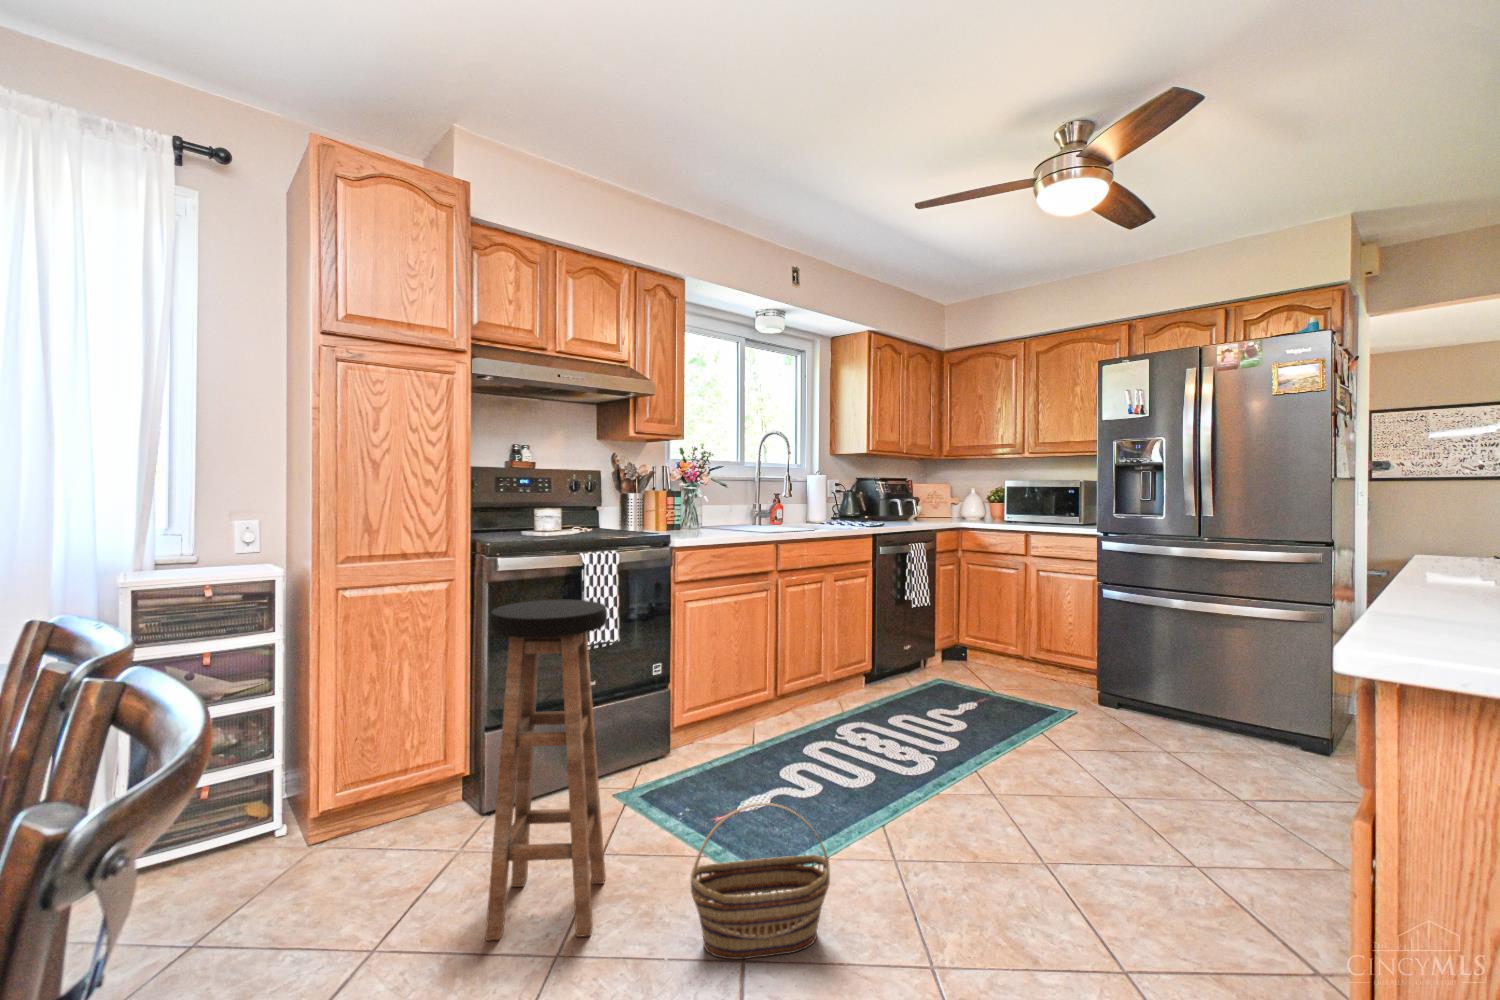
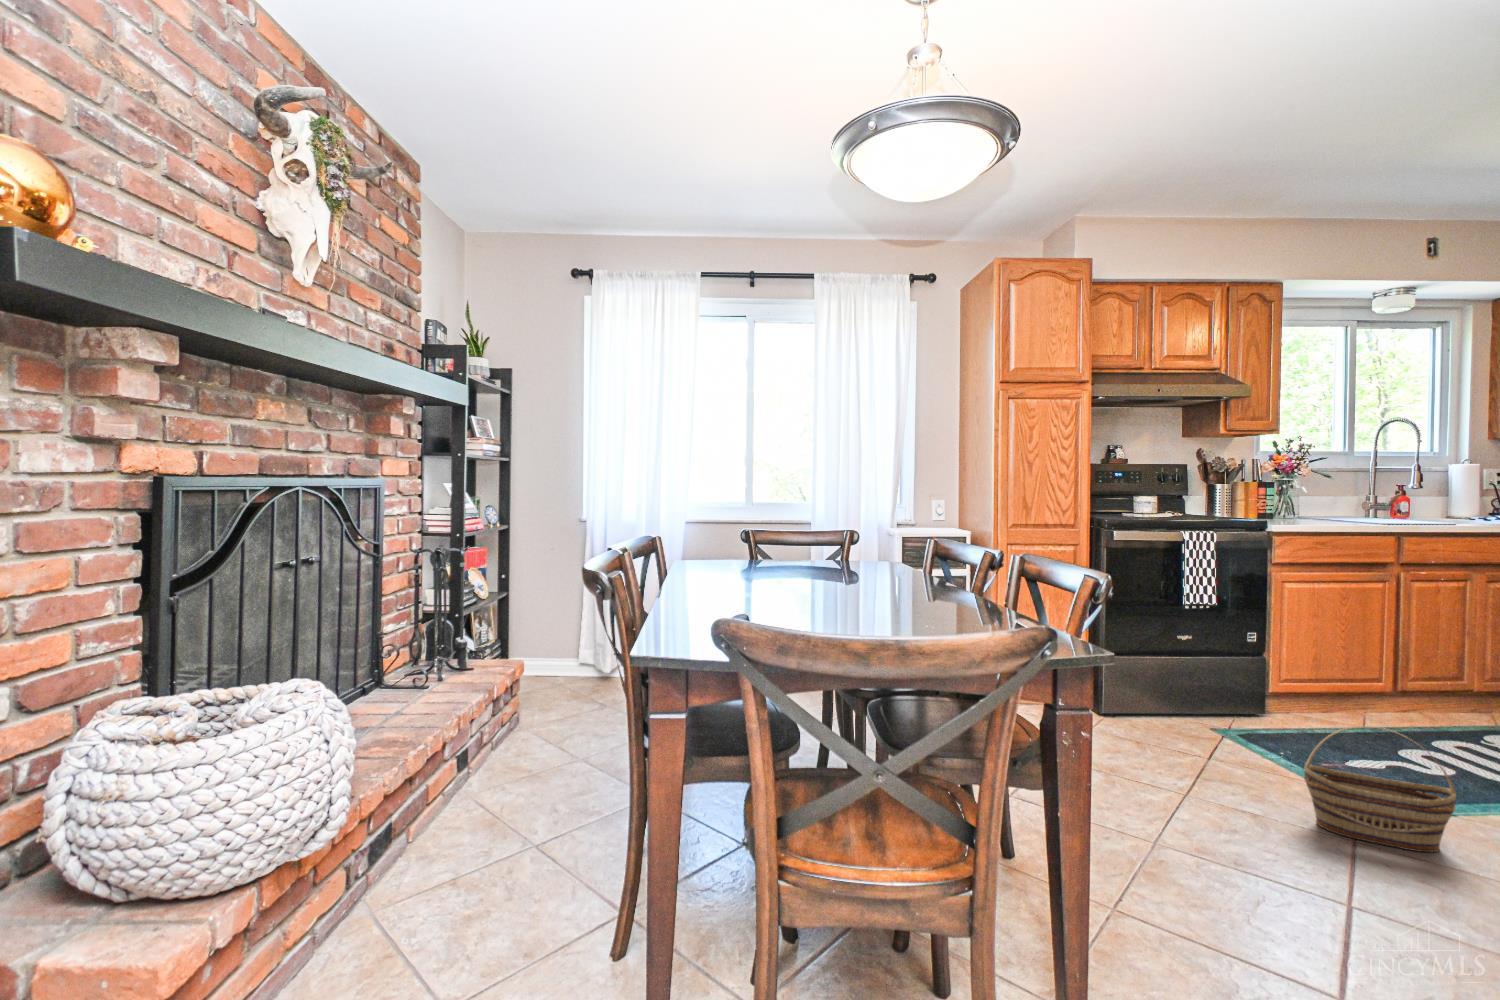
bar stool: present [485,599,607,940] -> none [1129,558,1224,793]

